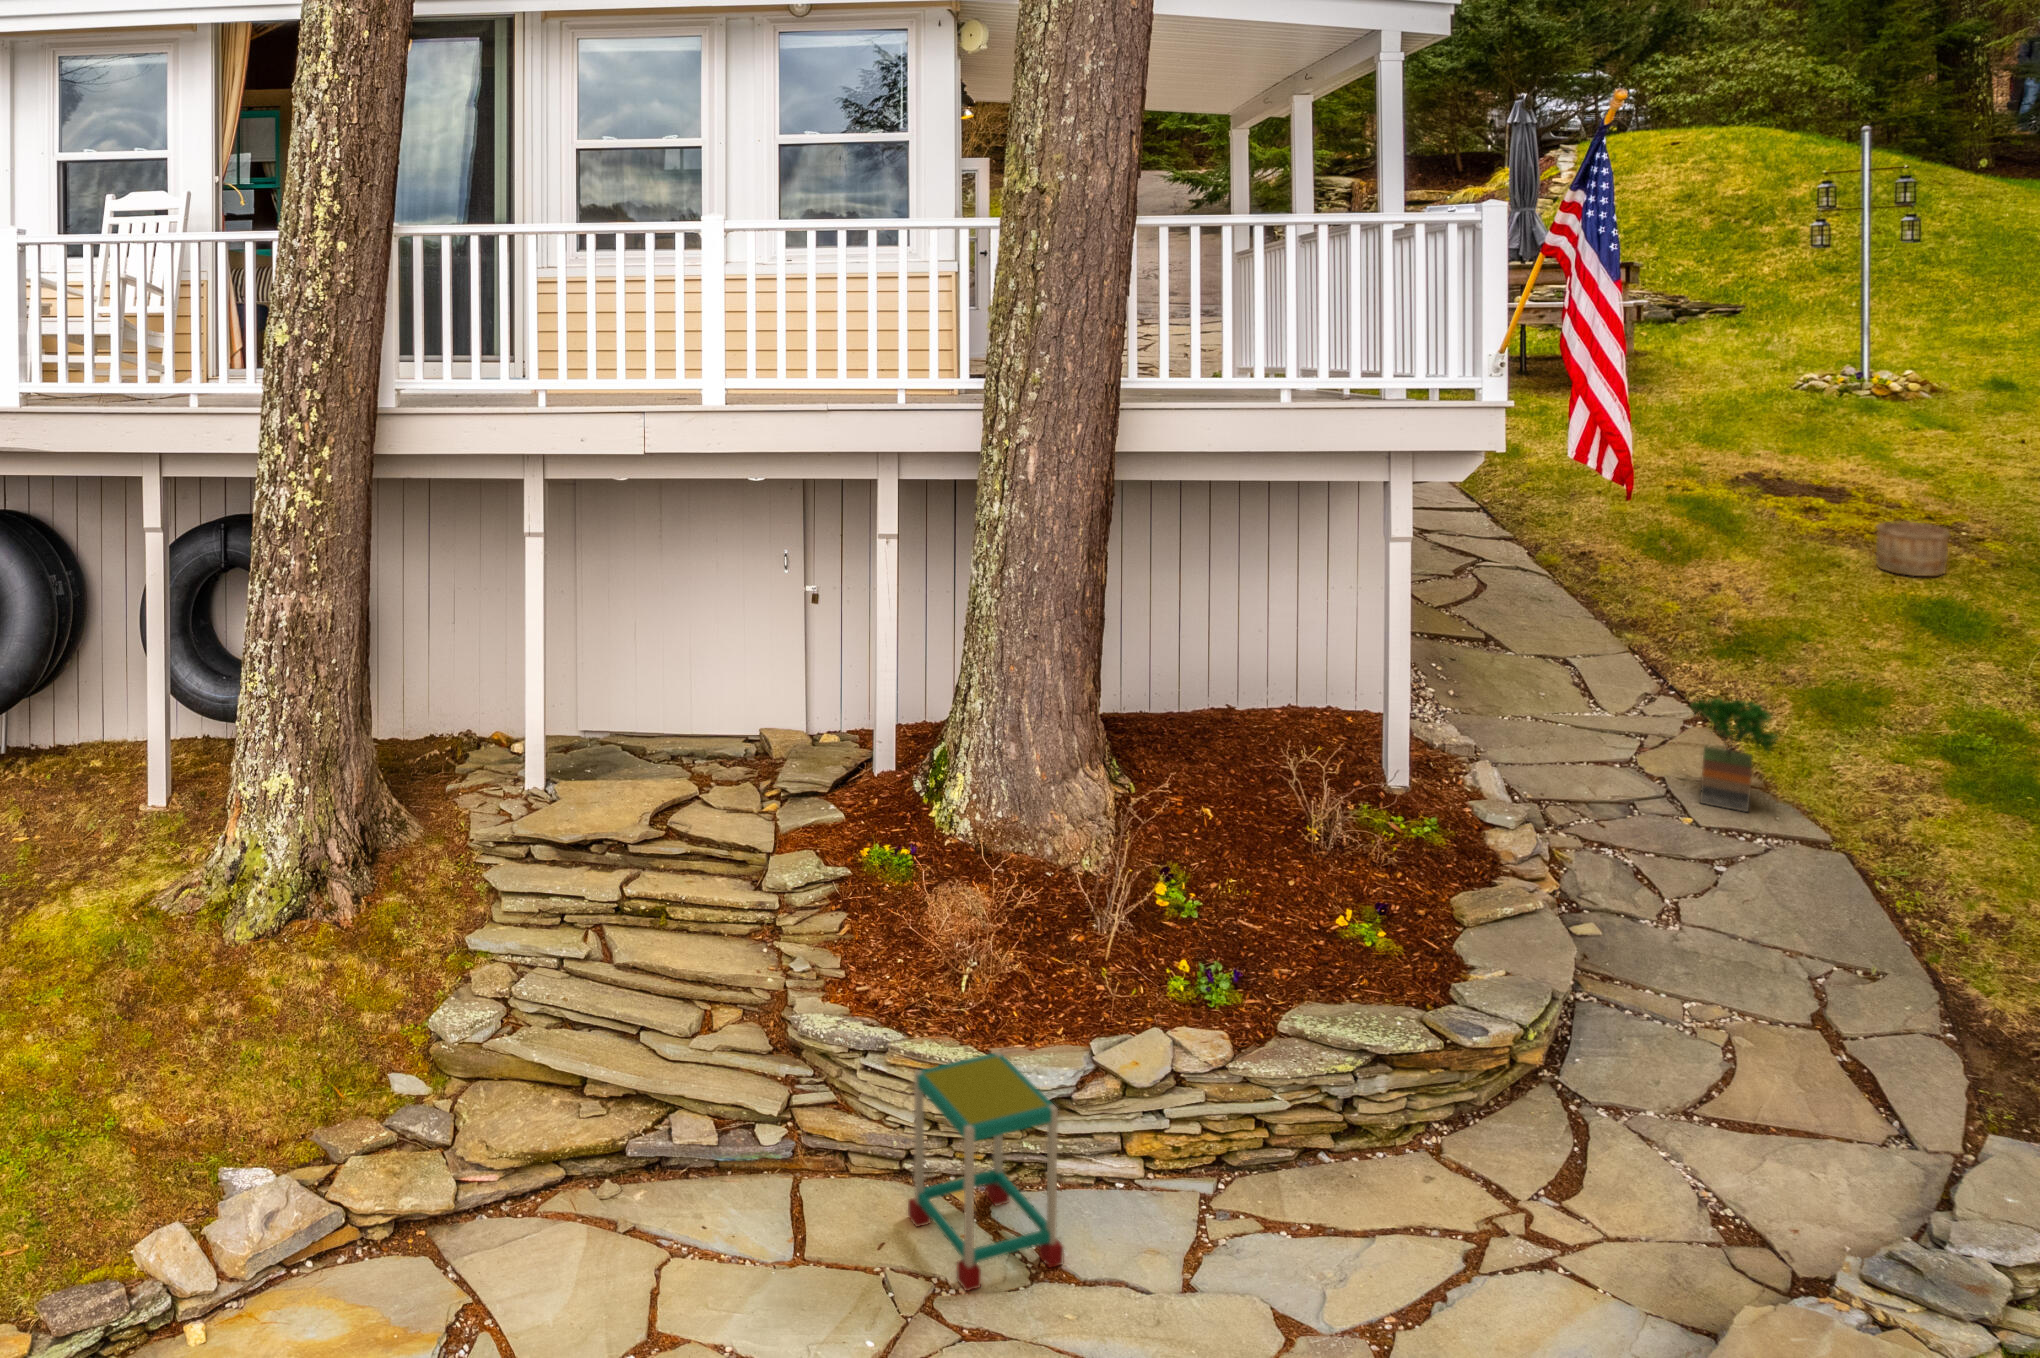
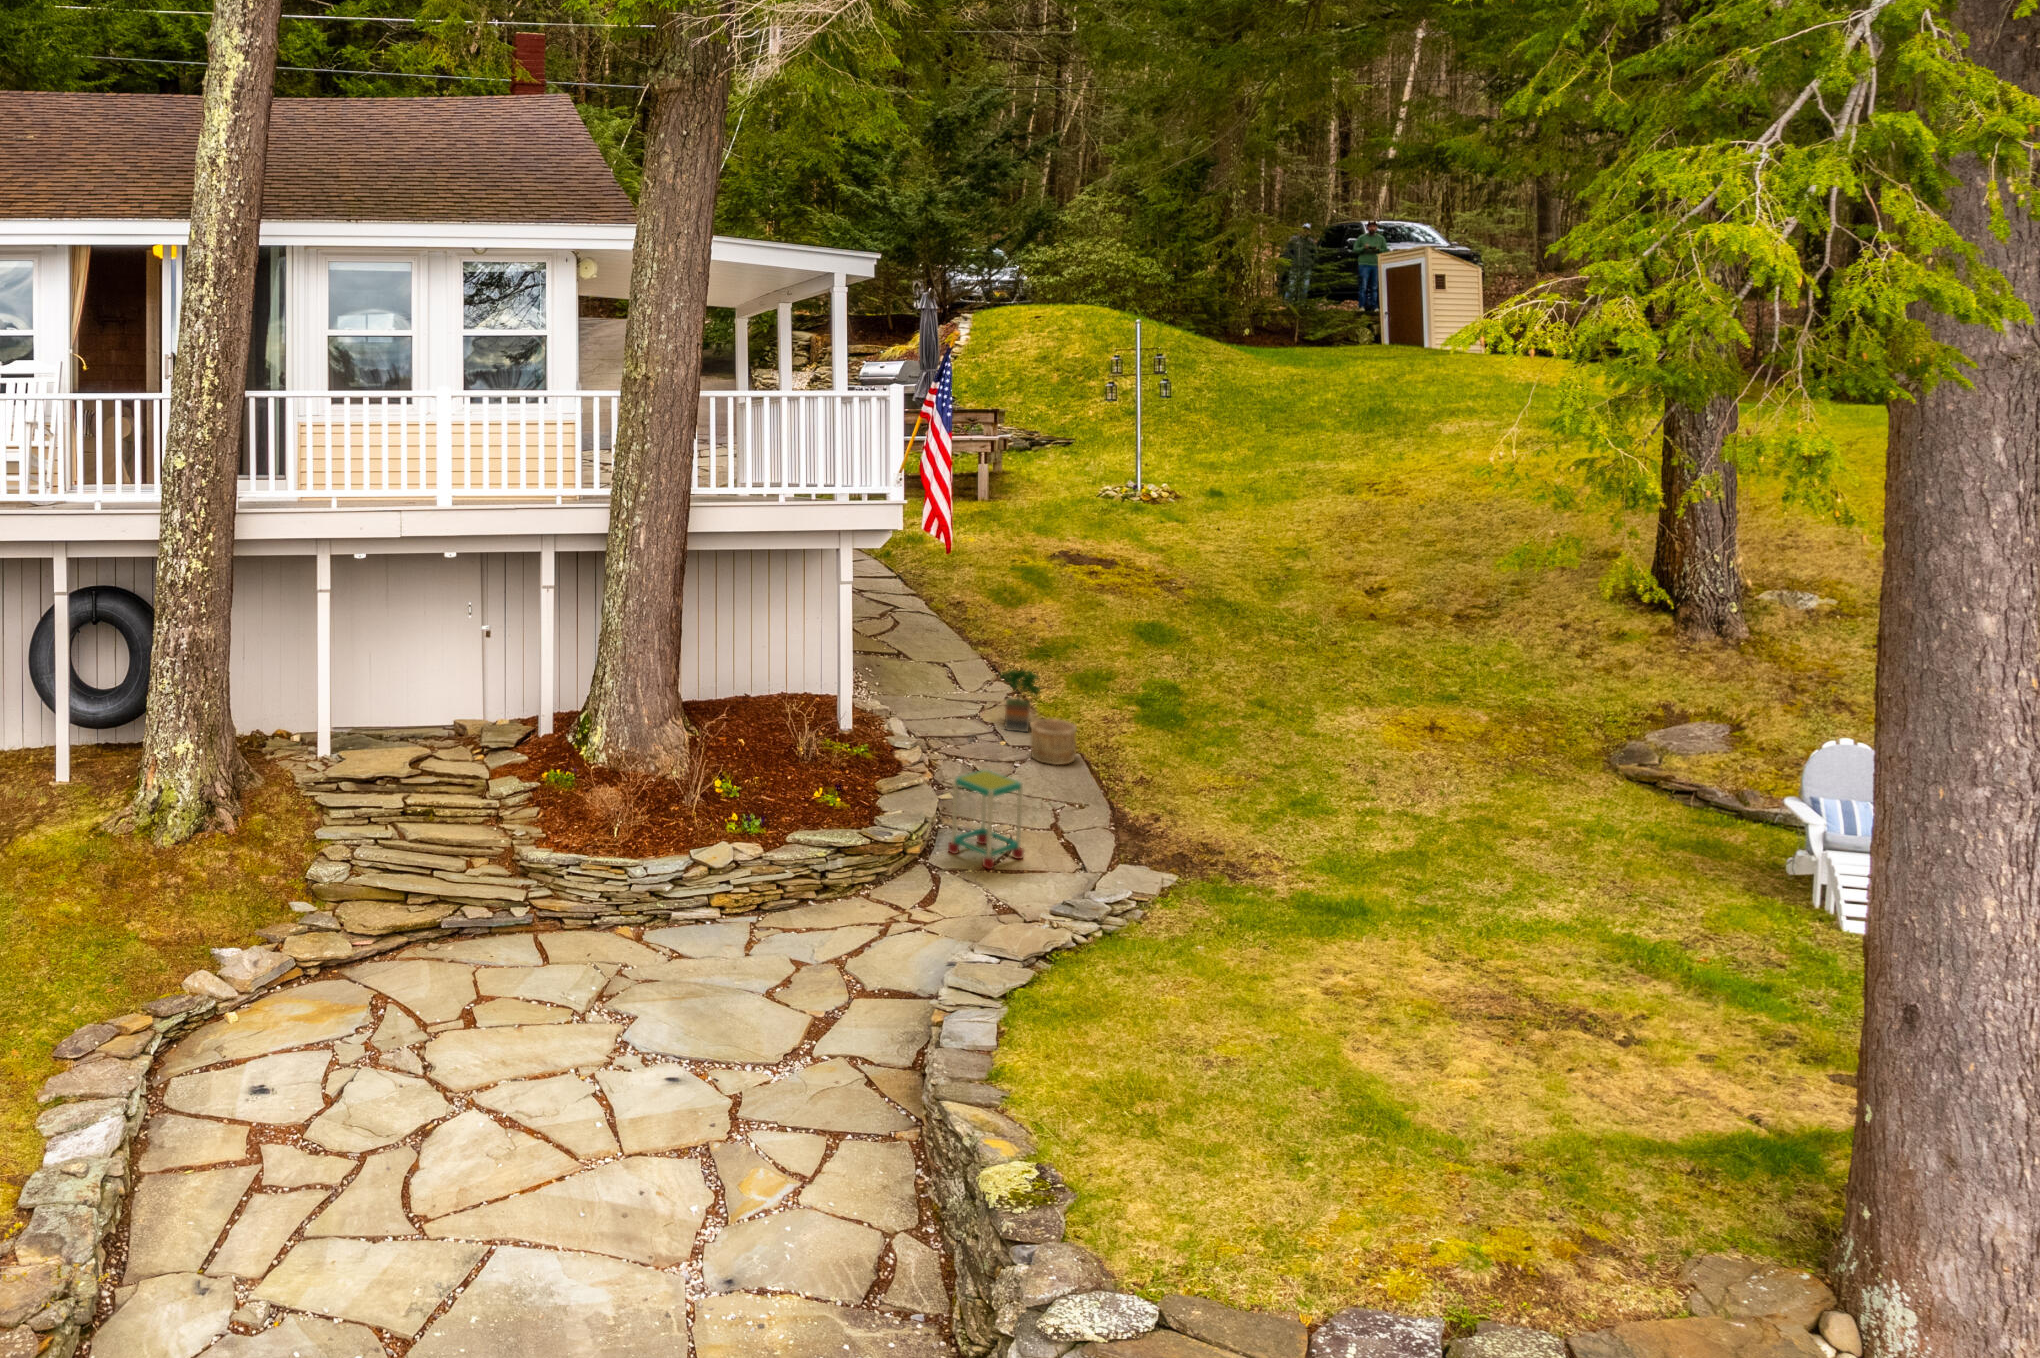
wooden bucket: present [1876,521,1950,576] -> present [1030,719,1077,765]
side table: present [908,1052,1064,1291] -> present [948,770,1024,869]

